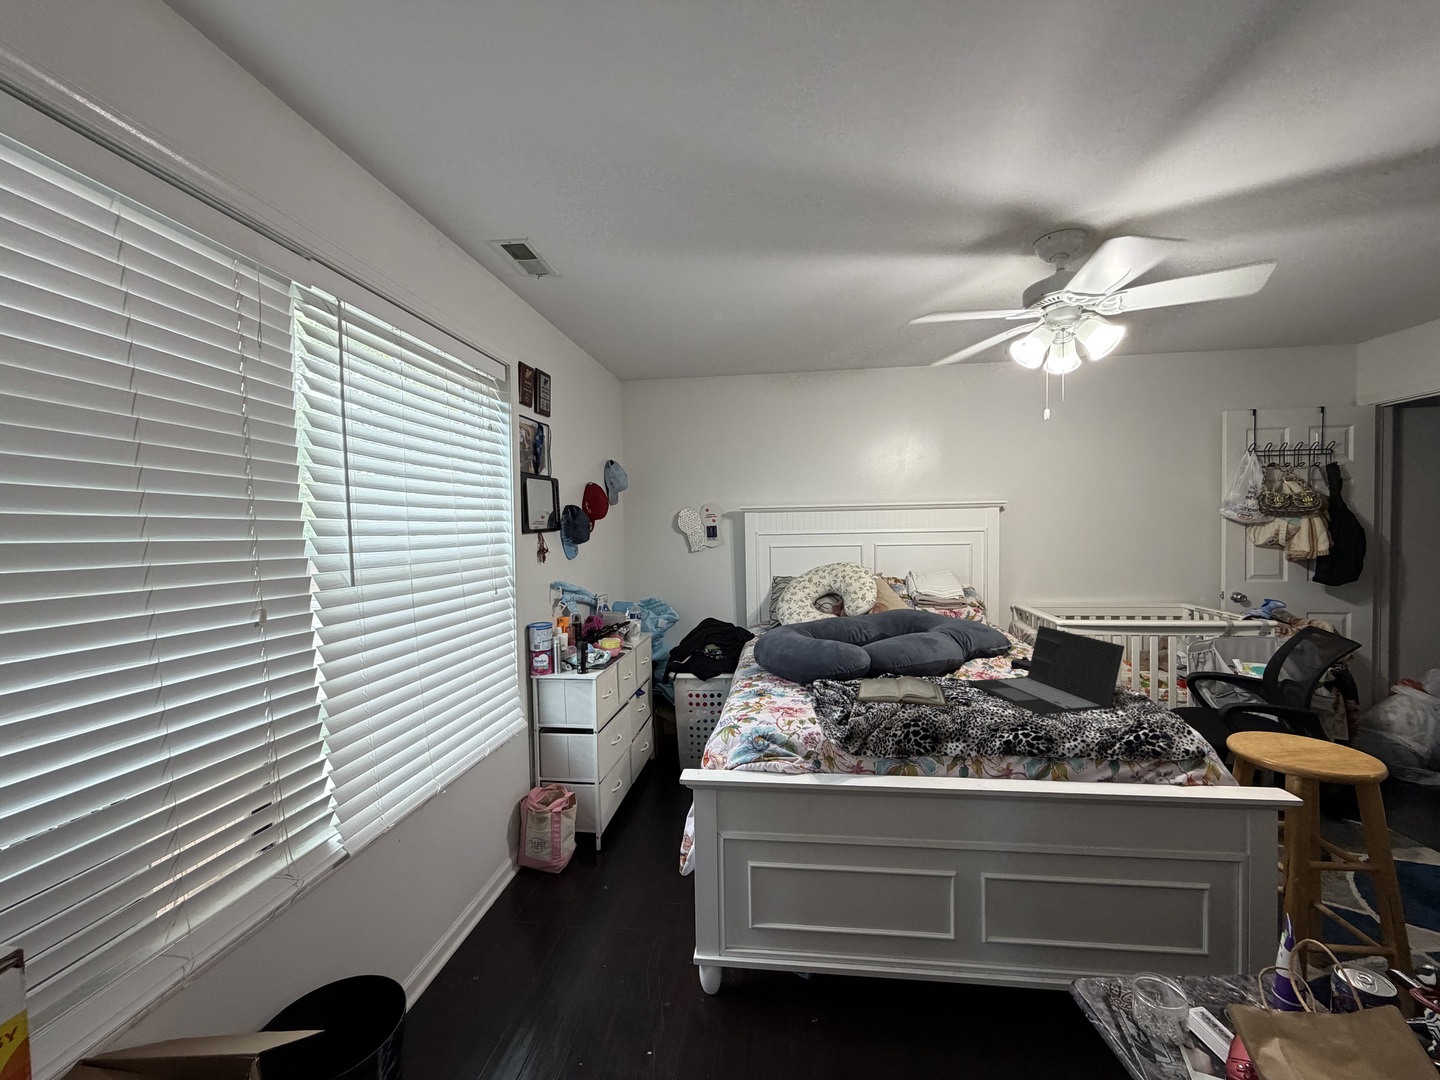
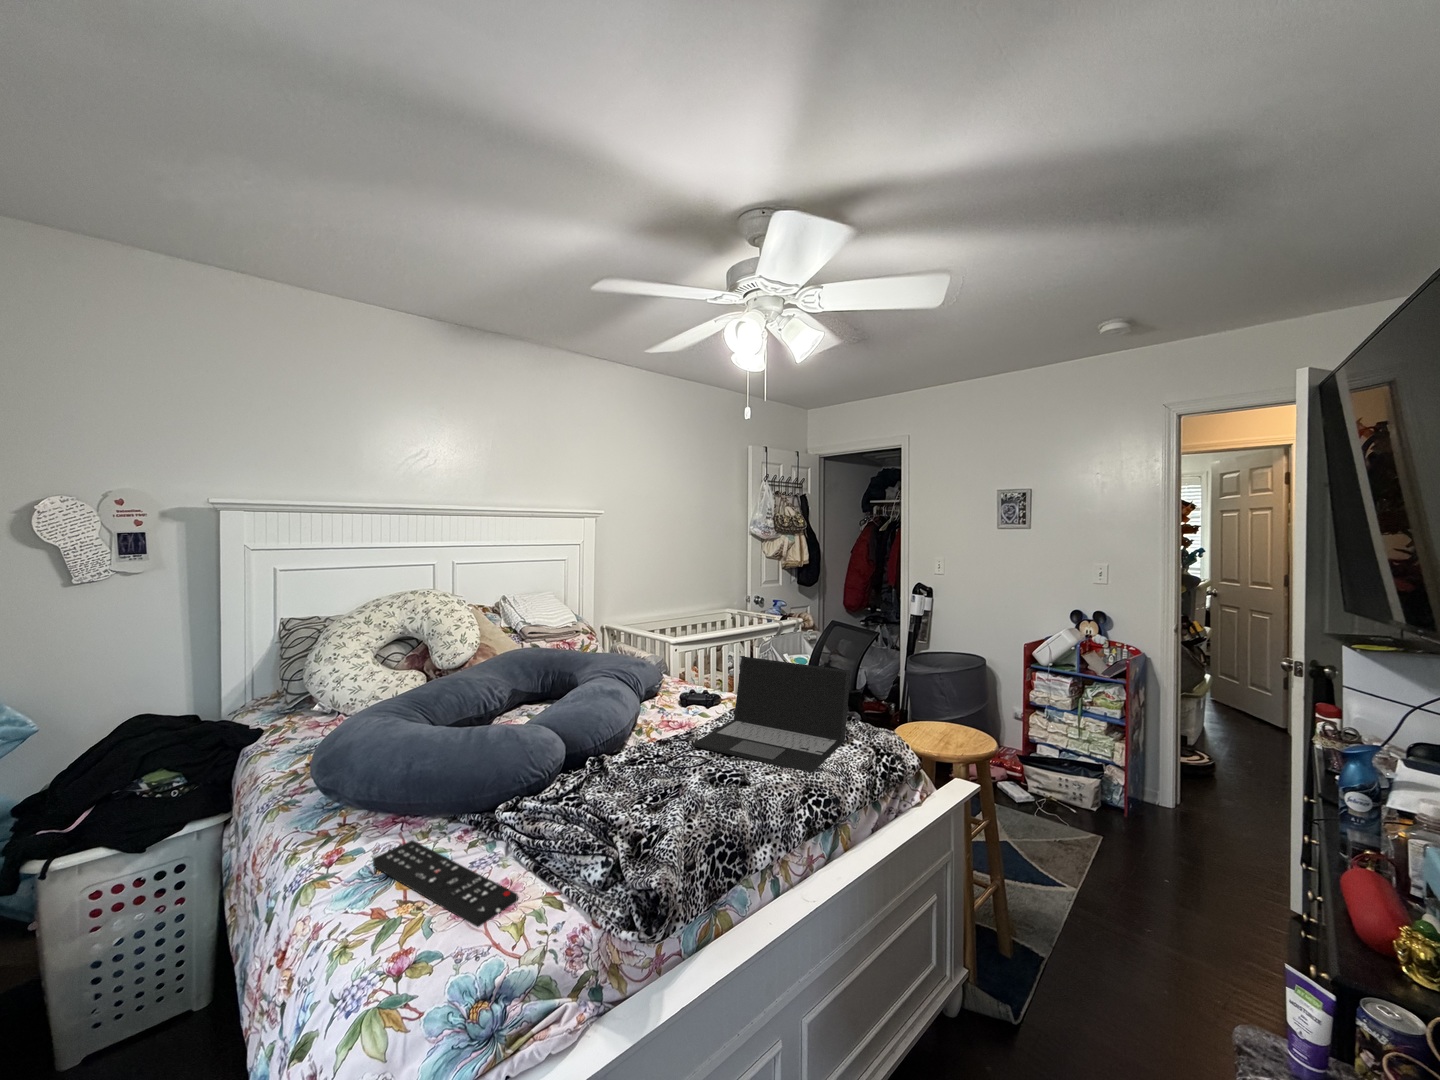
diary: present [857,676,948,707] -> none [568,758,723,830]
remote control: none [756,685,798,718] -> present [373,840,518,927]

